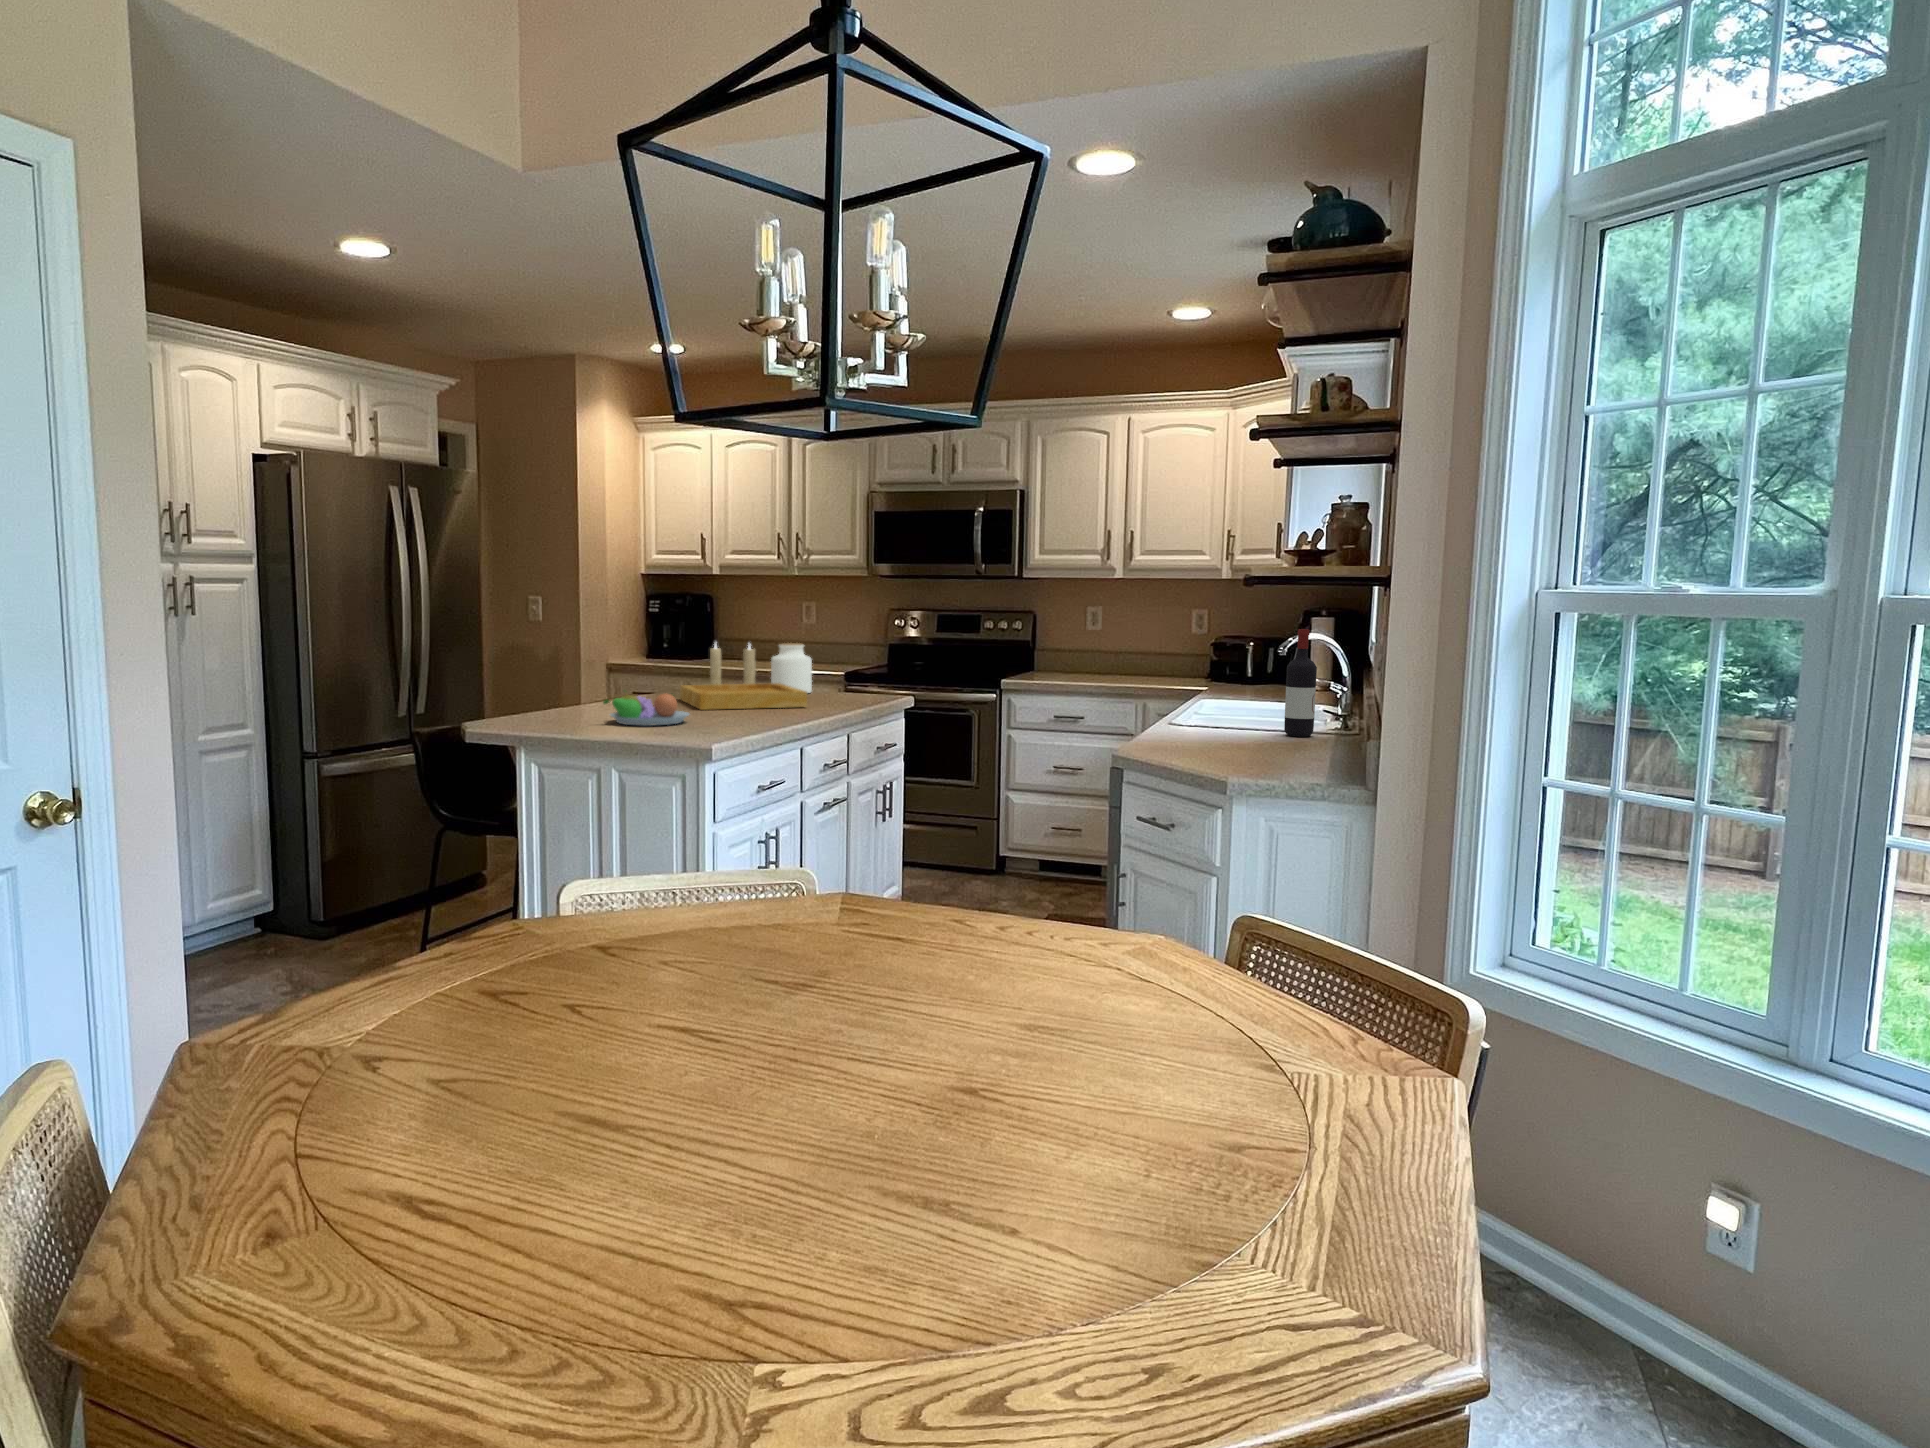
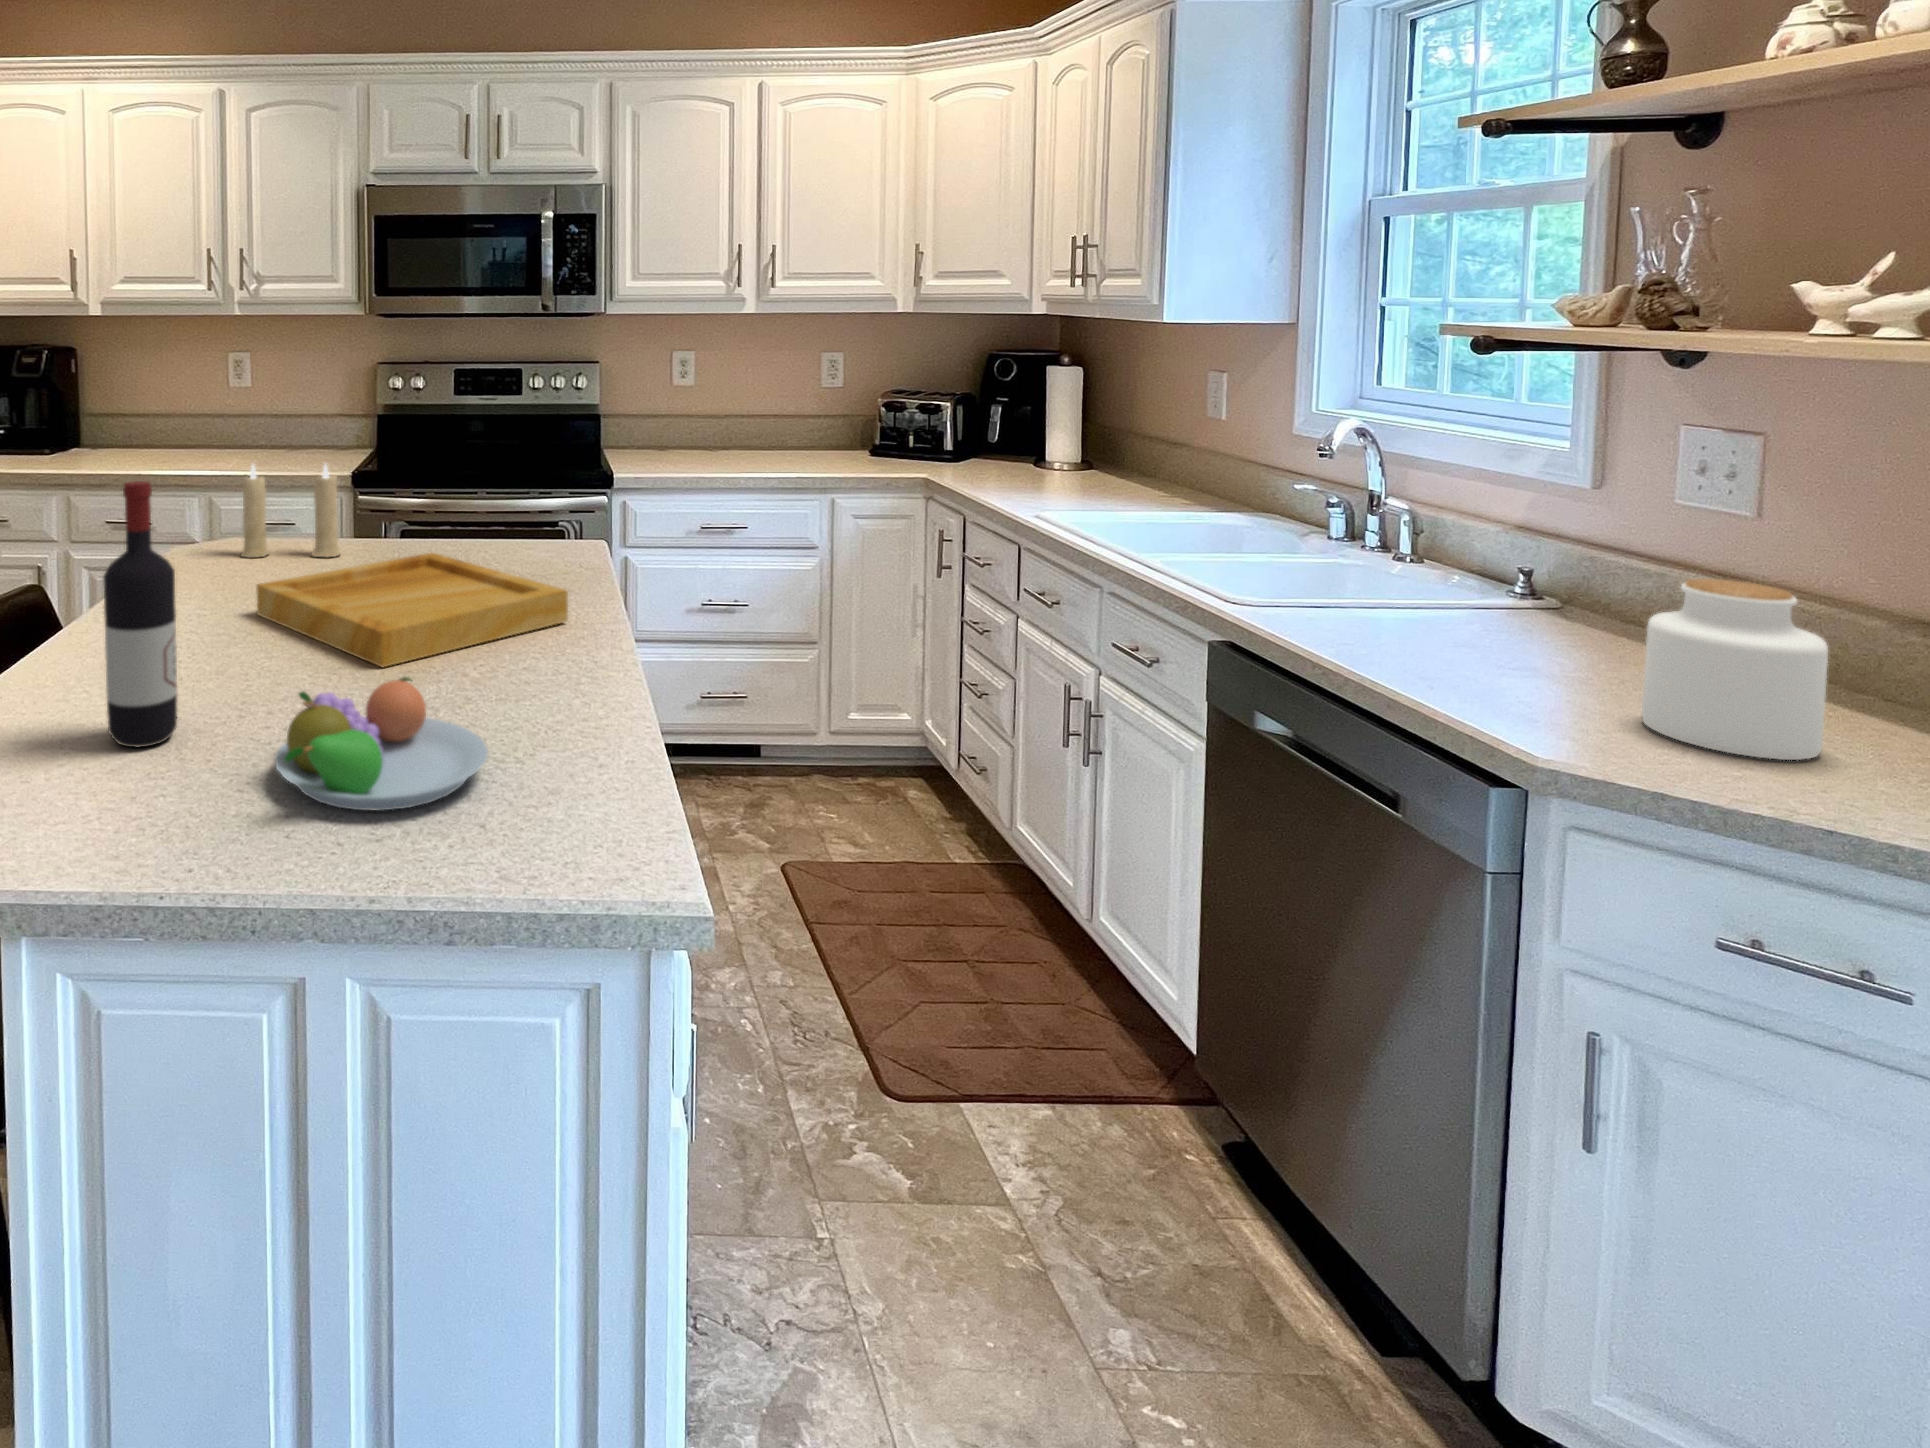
wine bottle: present [1284,629,1317,737] -> present [103,481,177,747]
jar: present [771,643,812,693] -> present [1642,578,1828,760]

